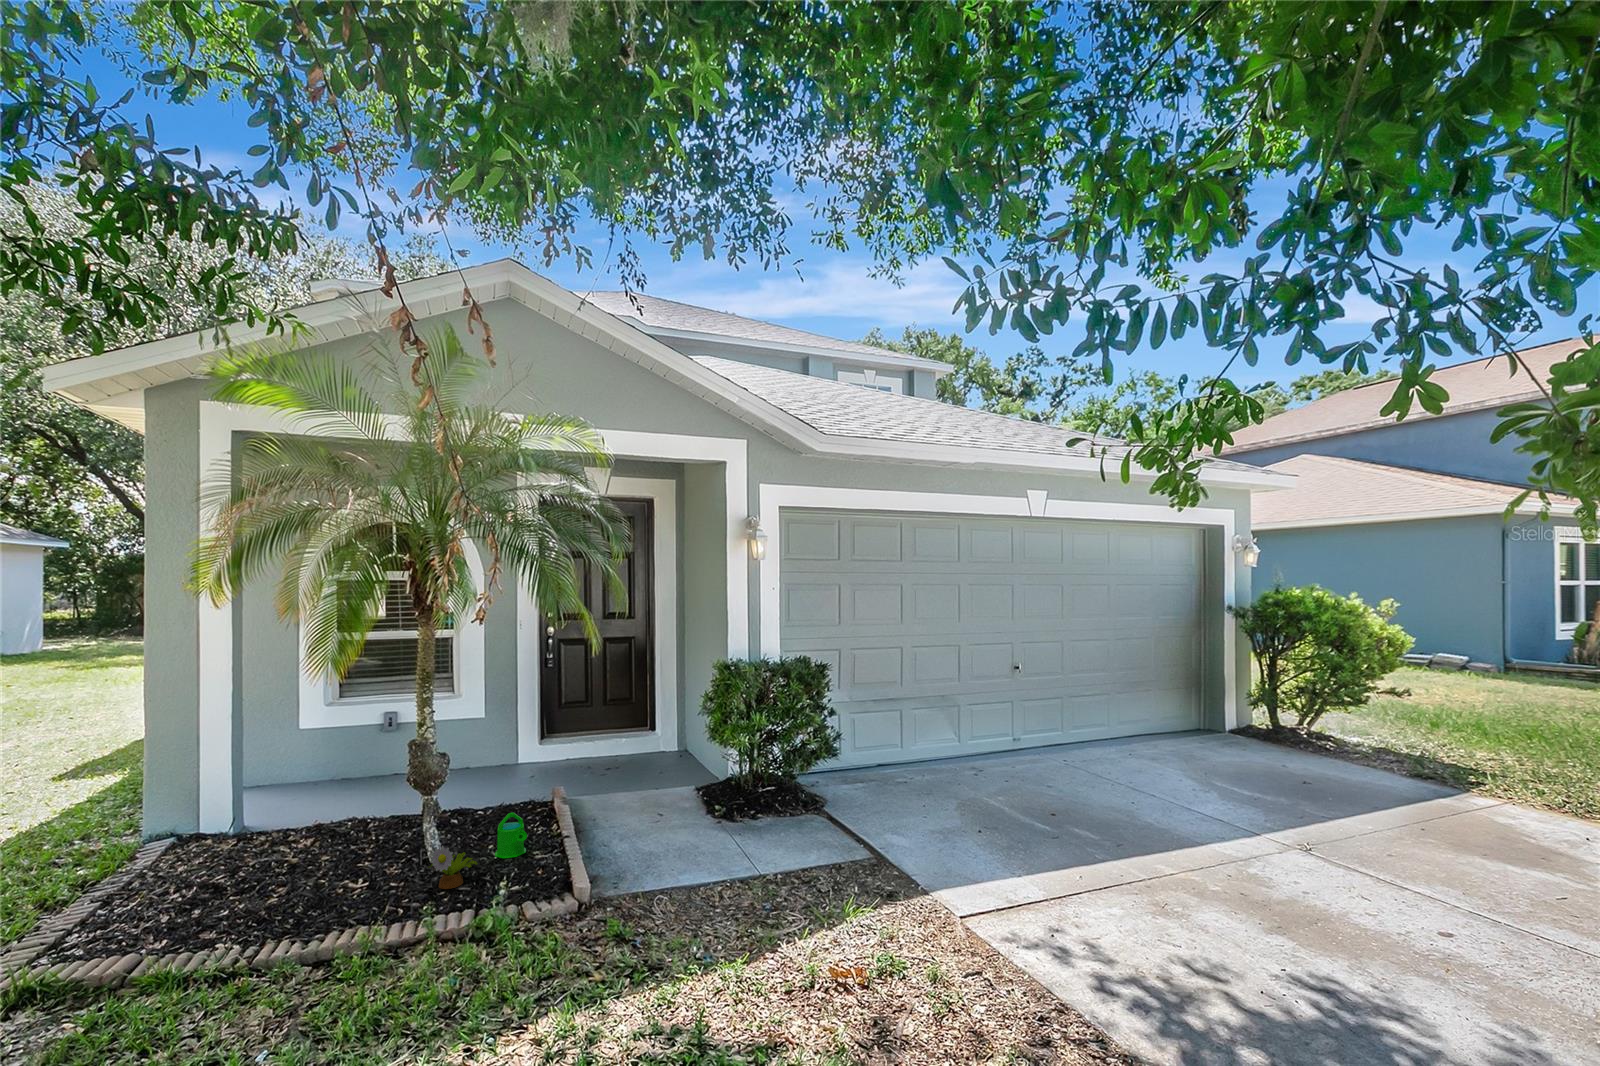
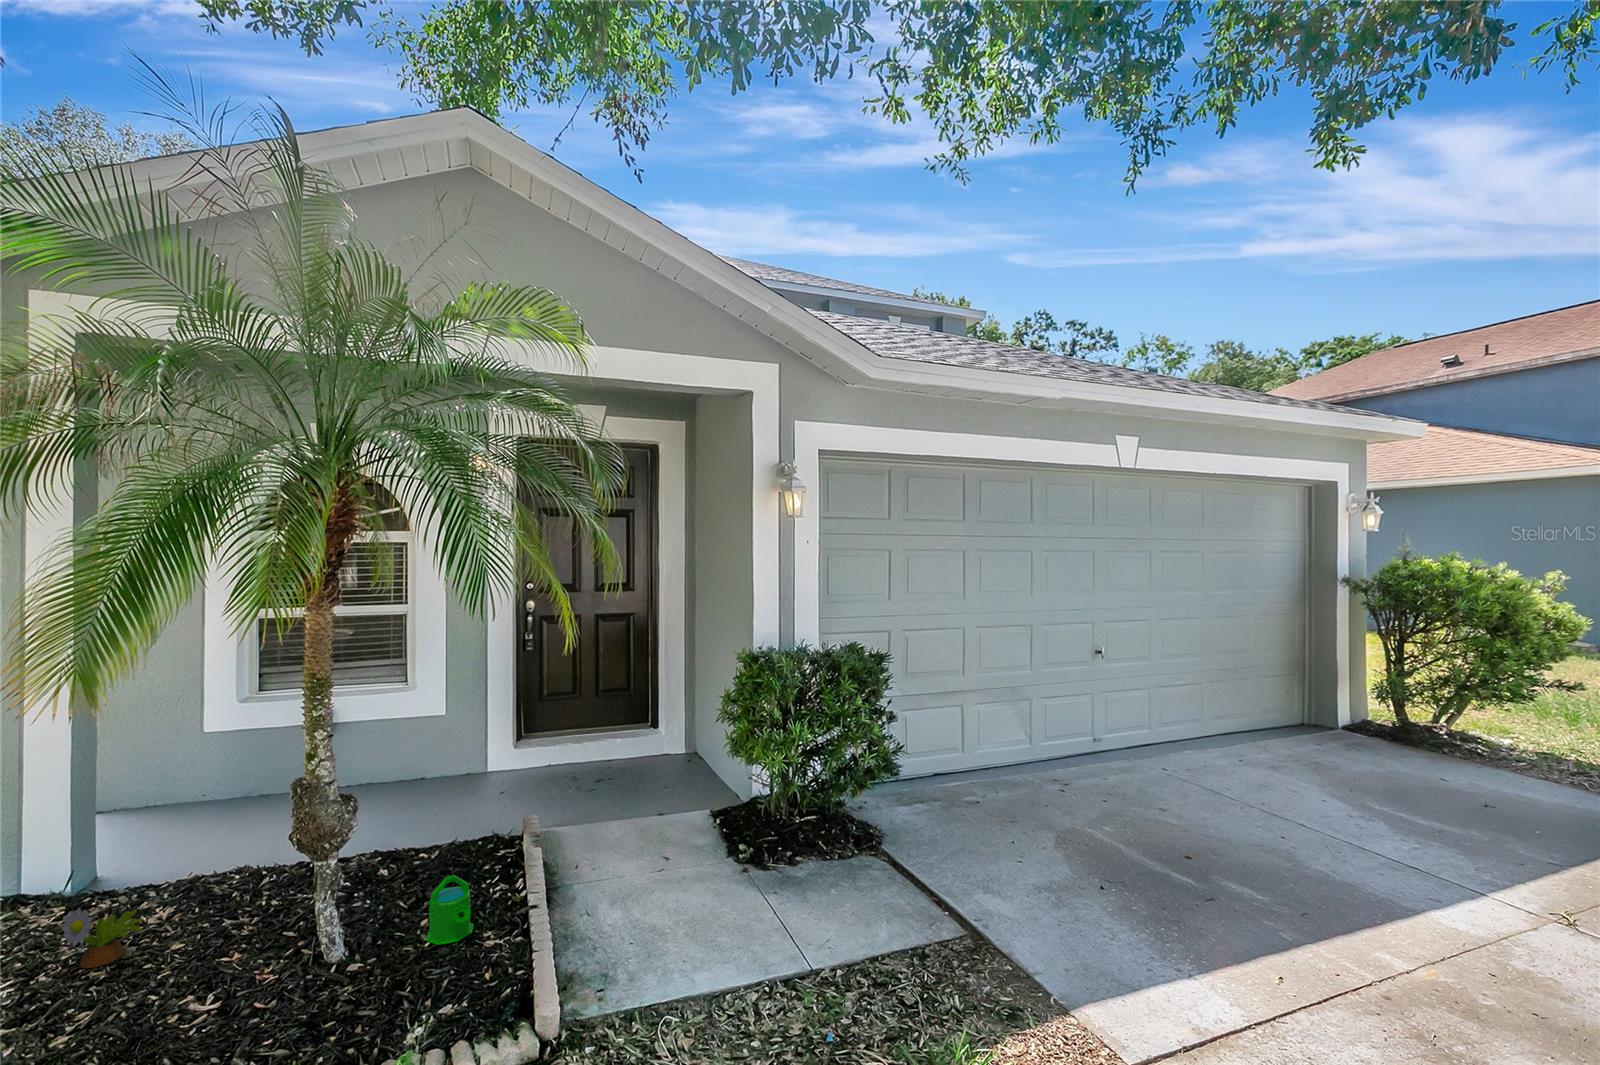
decorative plant: present [428,846,478,889] -> present [62,908,142,968]

